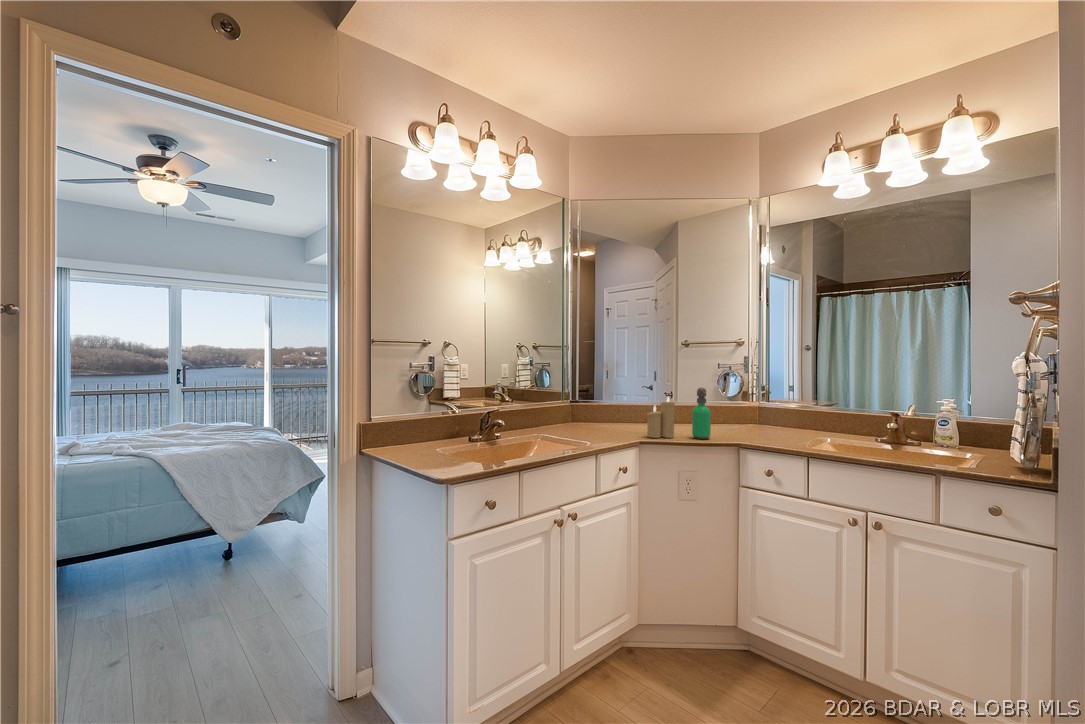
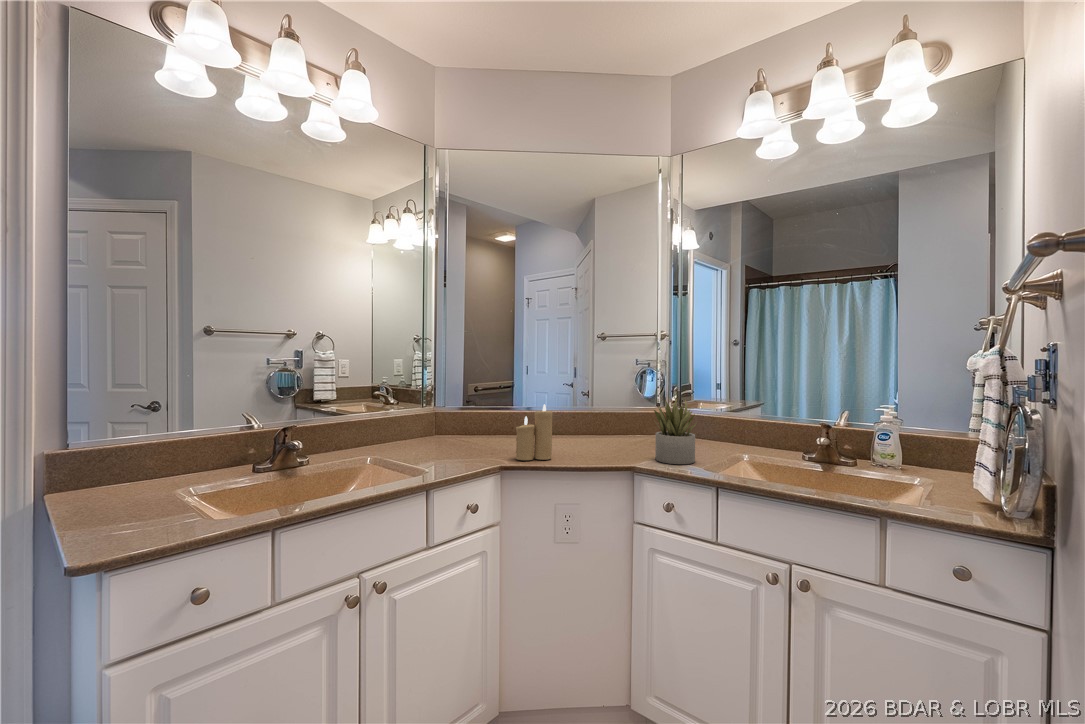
soap dispenser: present [692,388,711,439] -> none [575,392,599,461]
succulent plant: none [753,393,790,442] -> present [654,400,696,464]

